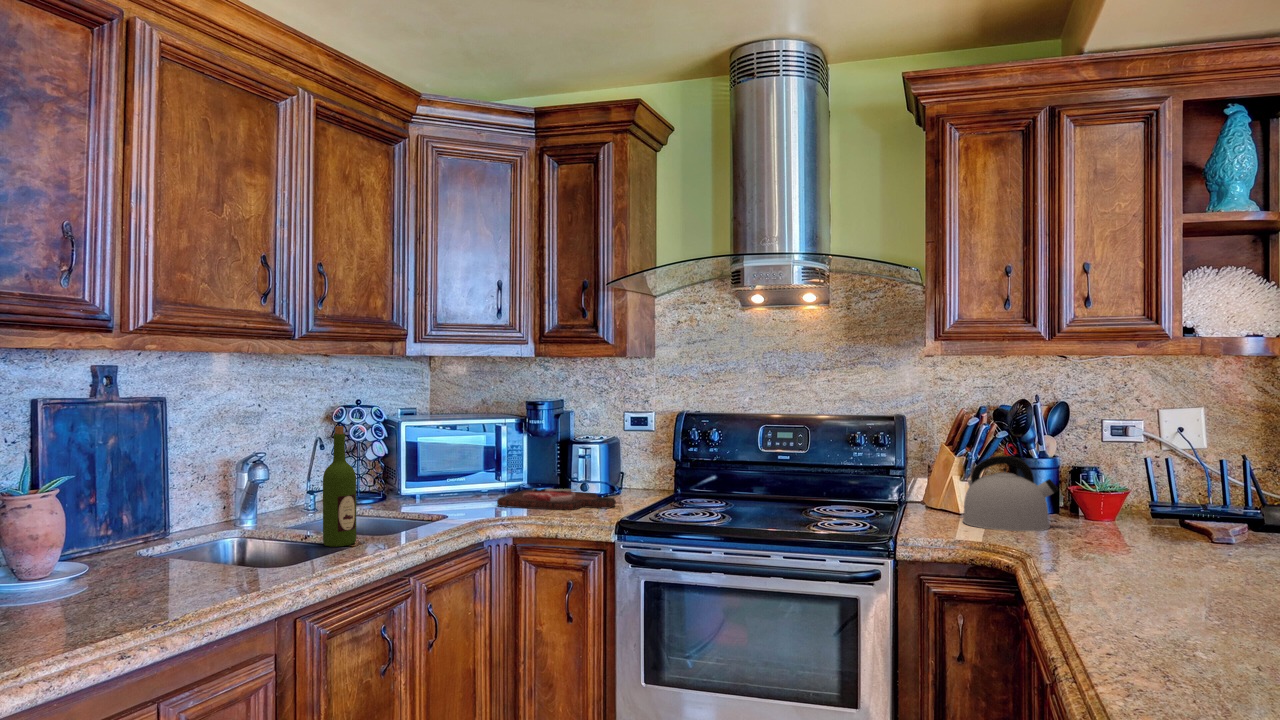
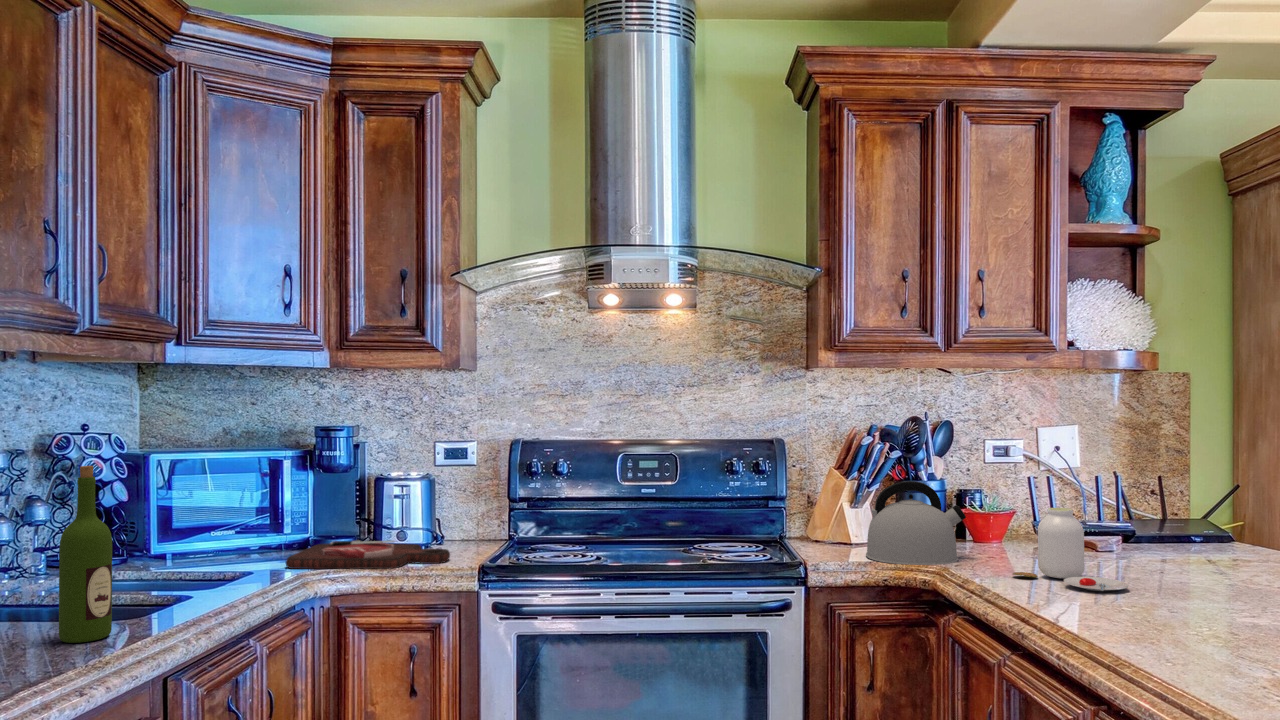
jar: none [1088,484,1199,563] -> present [1013,508,1128,591]

